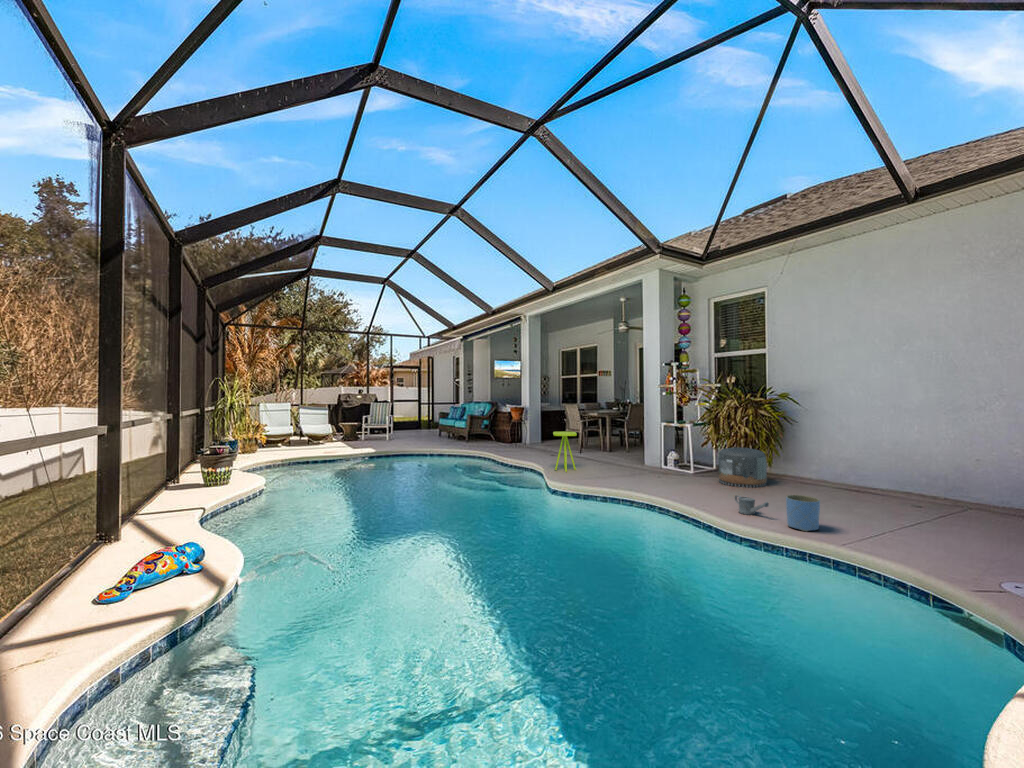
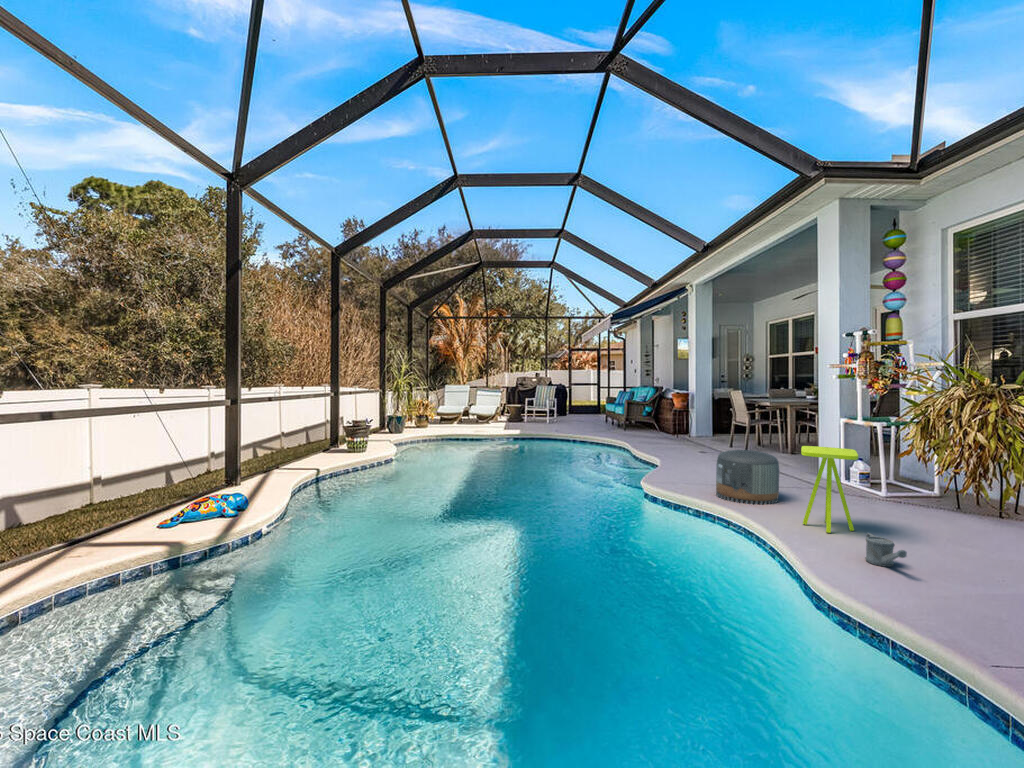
side table: present [553,432,577,472] -> present [801,446,858,533]
pouf: present [719,447,767,488] -> present [716,450,779,504]
planter: present [786,495,820,531] -> none [922,544,987,609]

